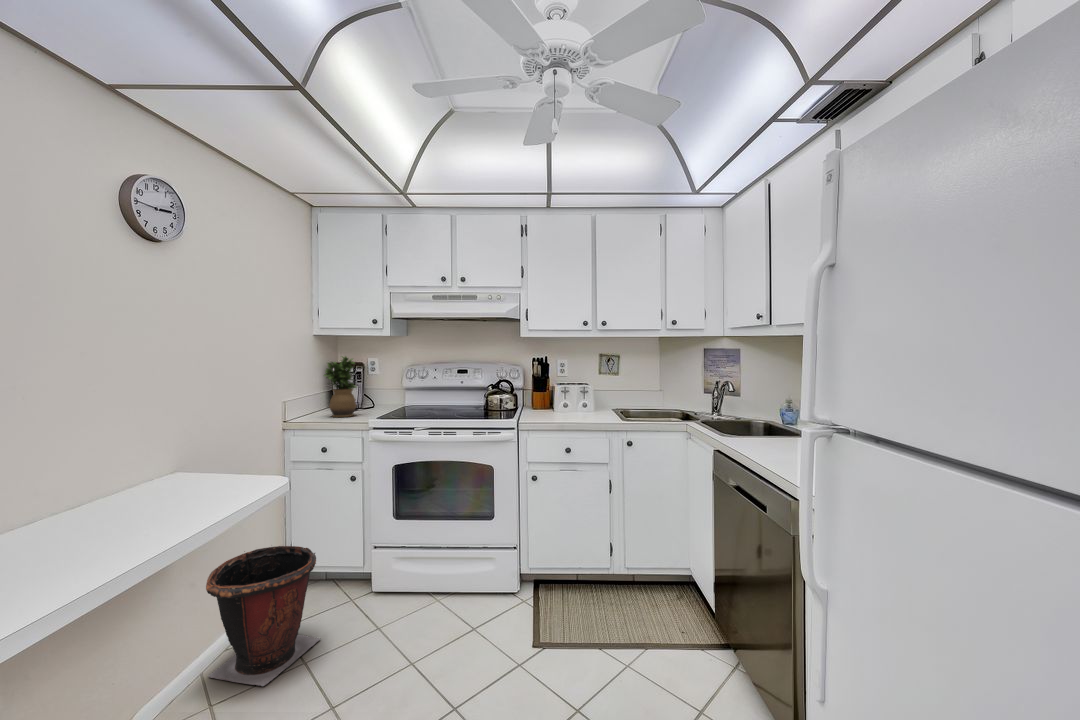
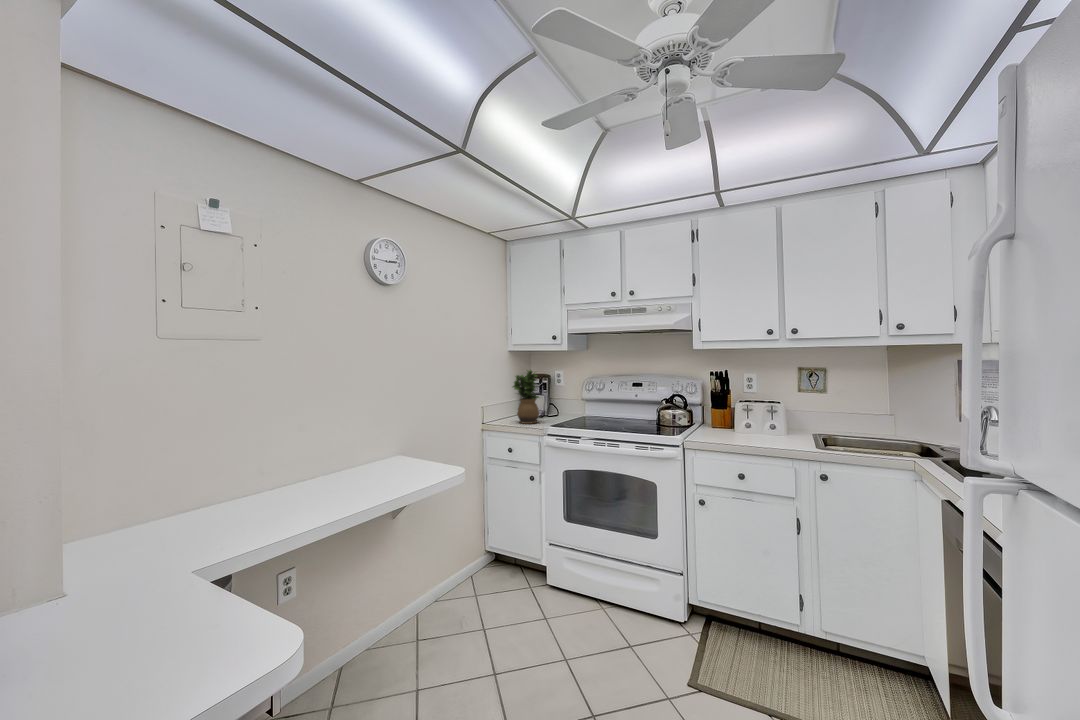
waste bin: present [206,546,321,686] -> none [413,527,498,646]

